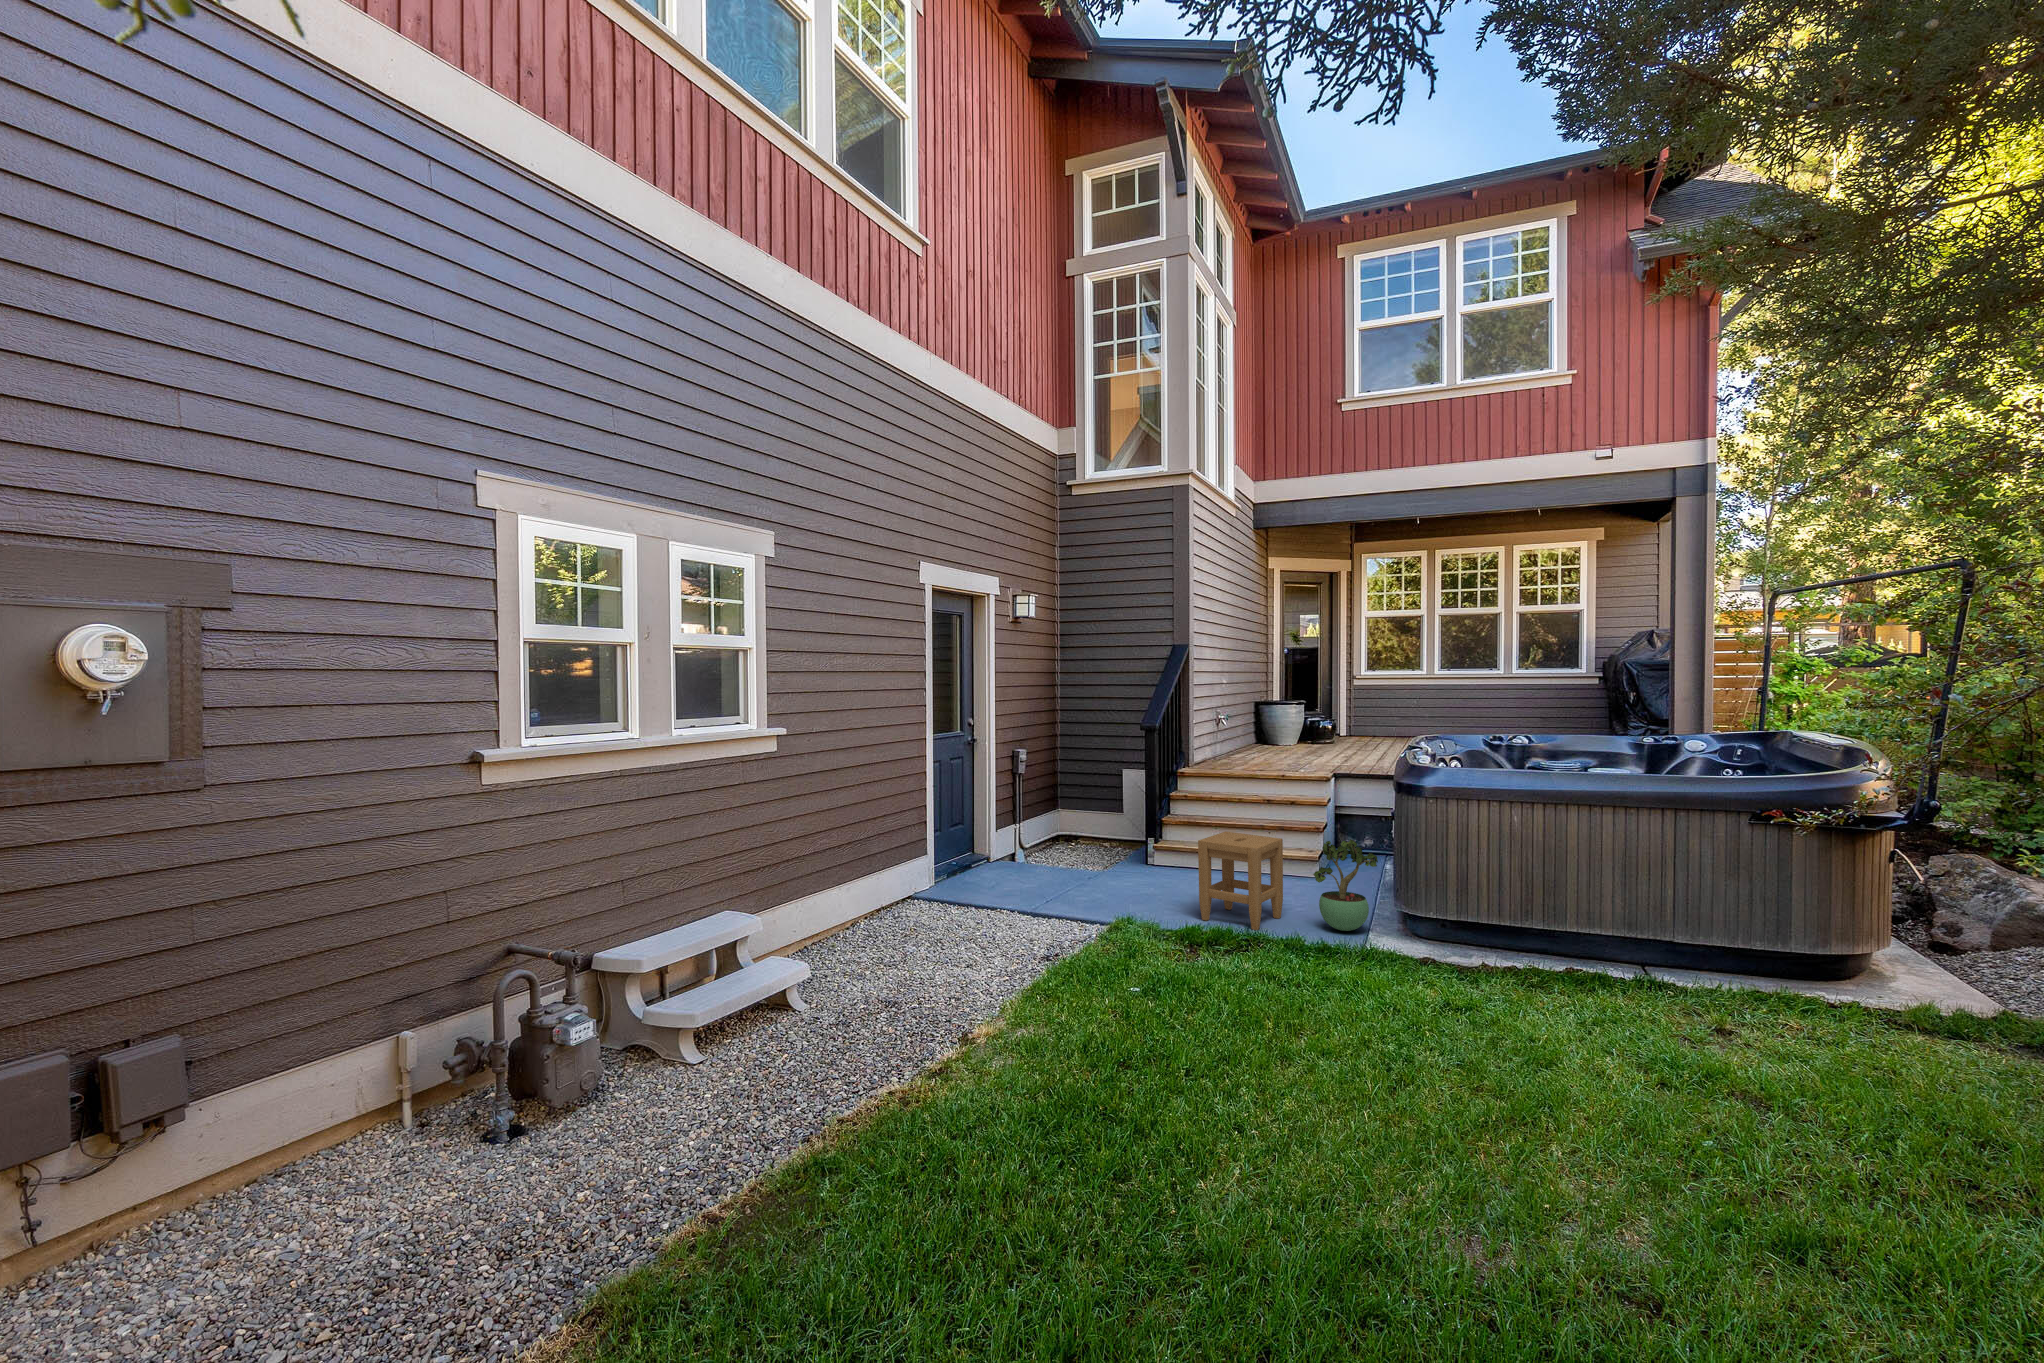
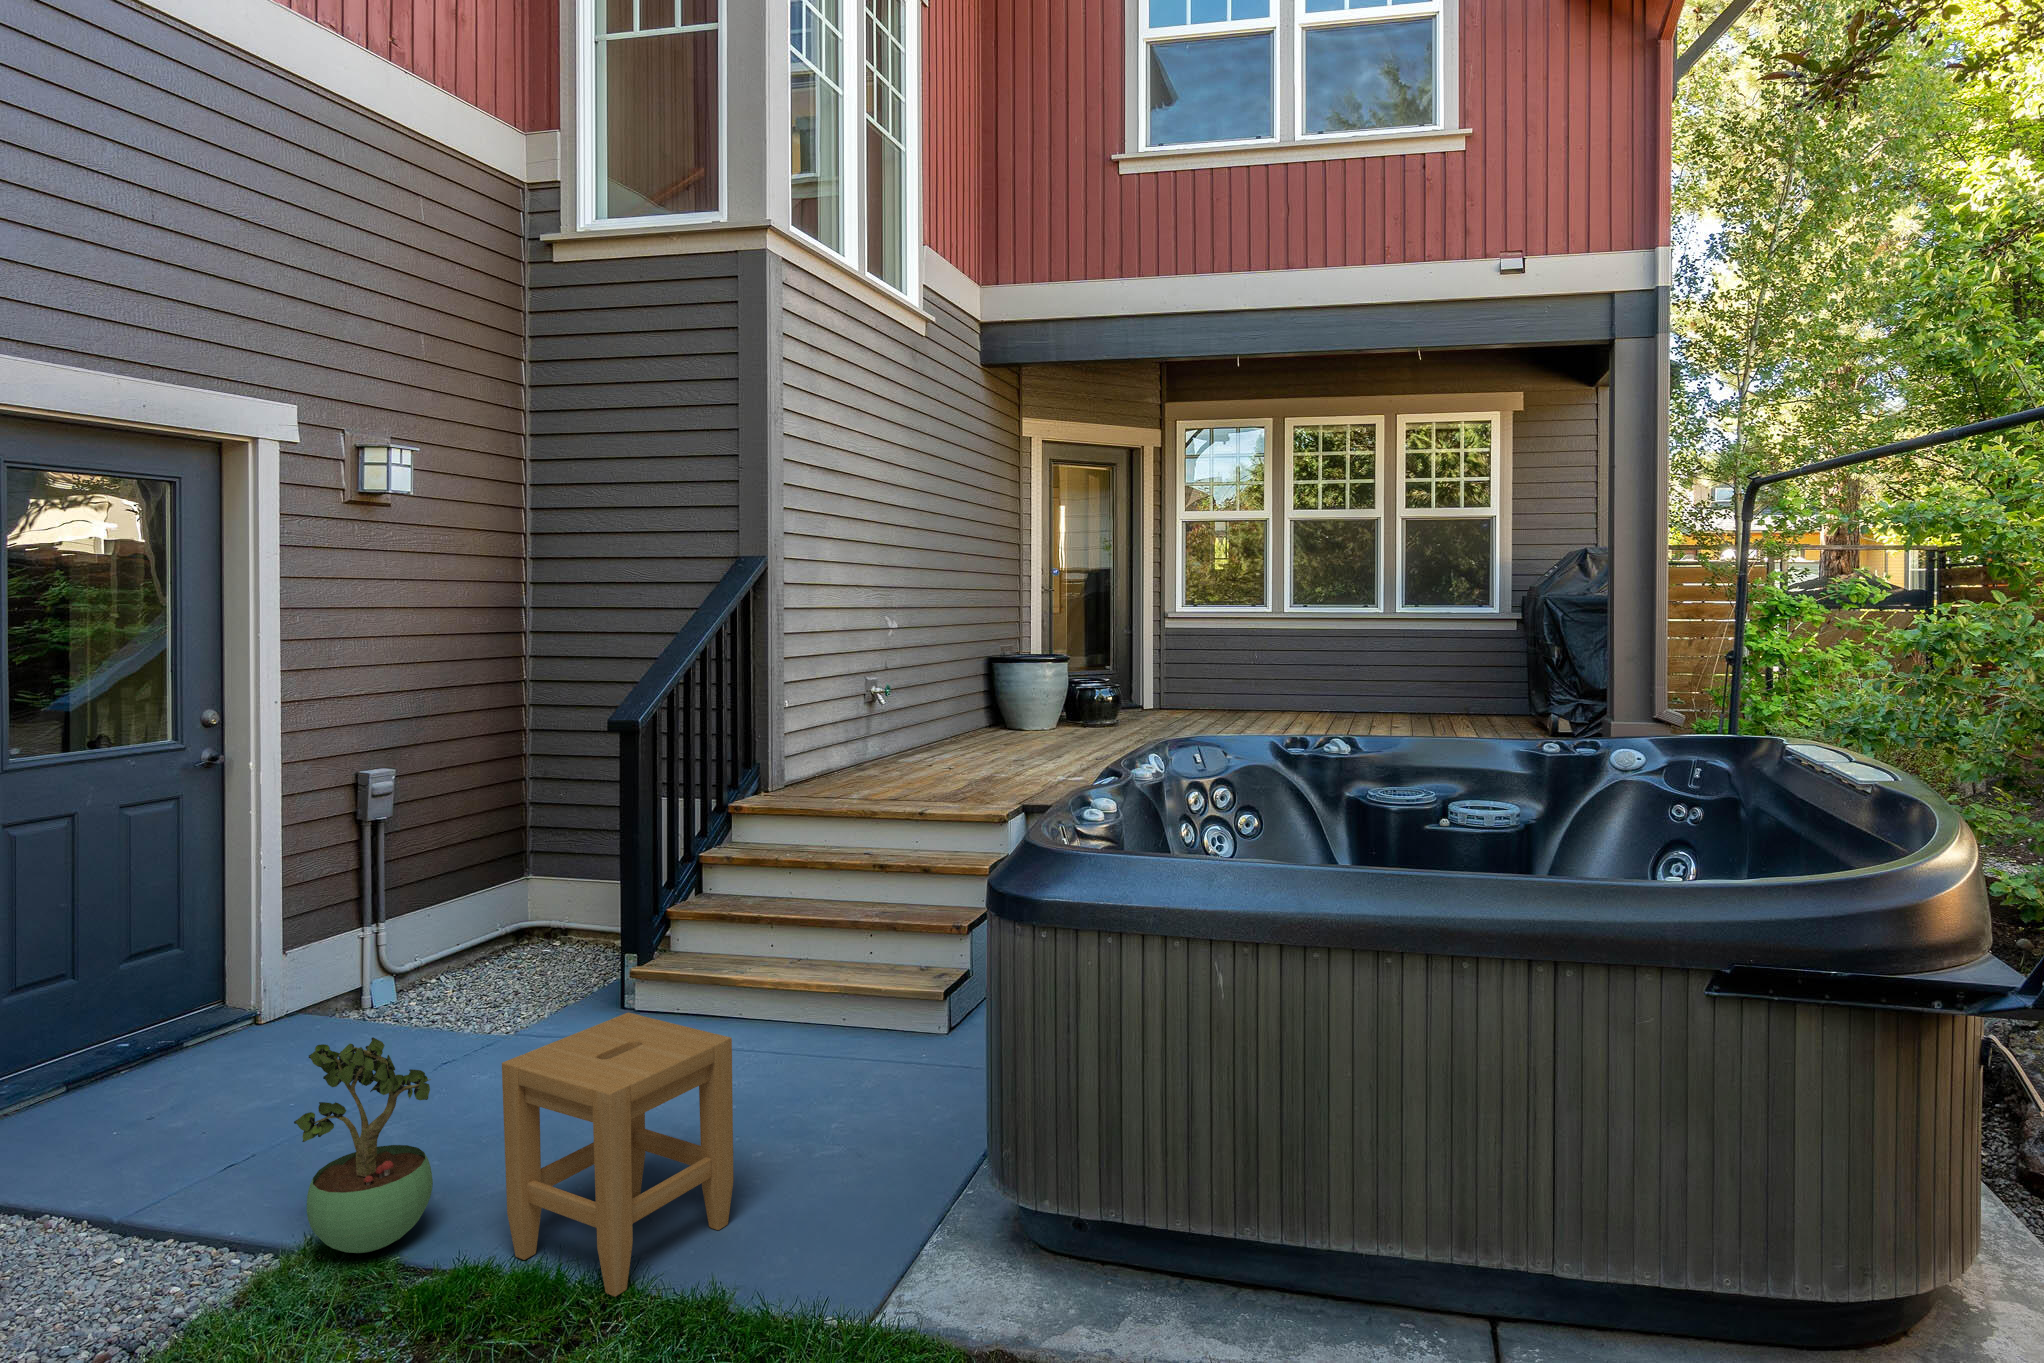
potted plant: present [1314,839,1378,931] -> present [294,1037,433,1253]

